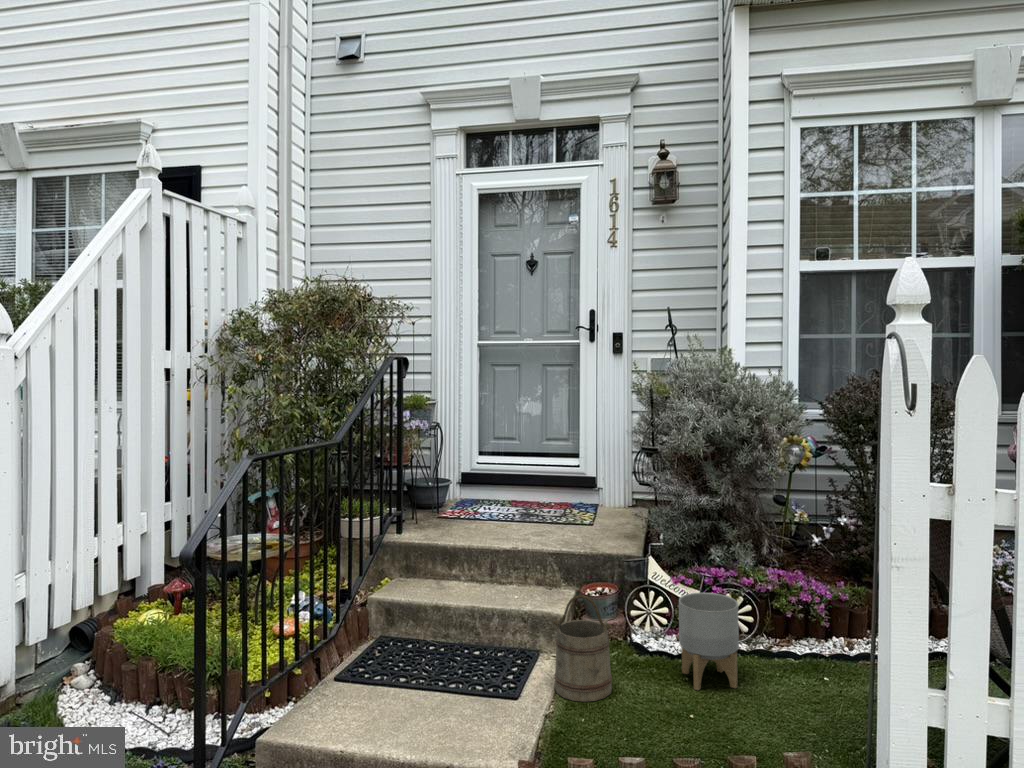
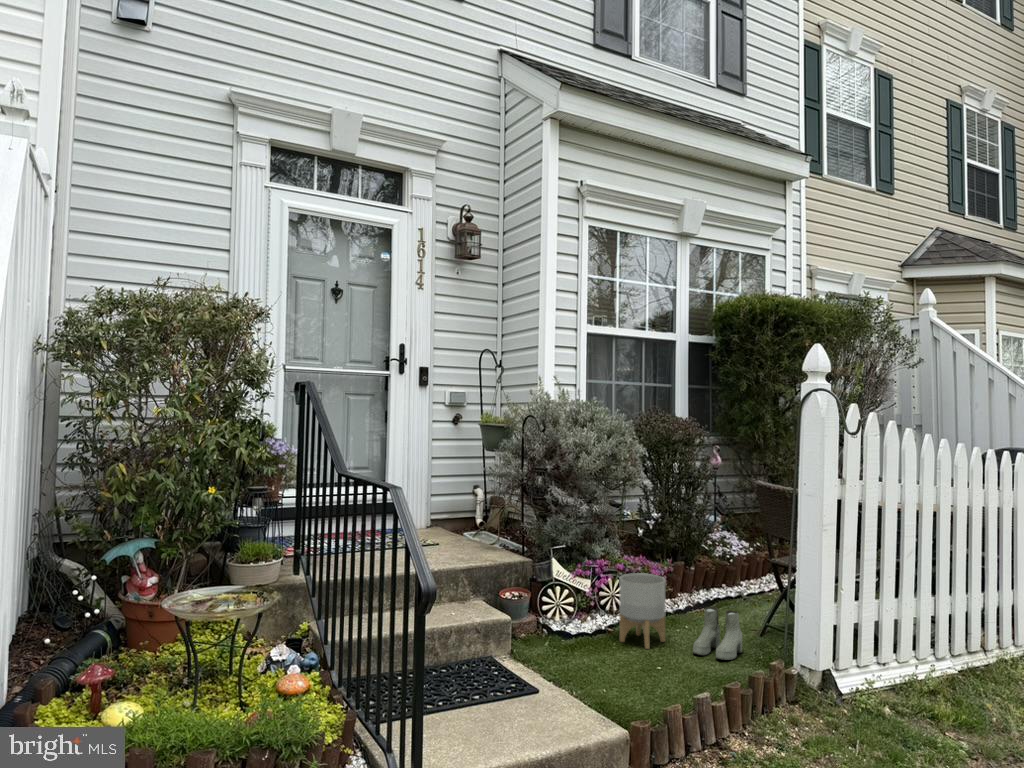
bucket: present [553,595,612,702] -> none [560,586,610,678]
boots: none [737,659,815,737] -> present [693,607,742,660]

